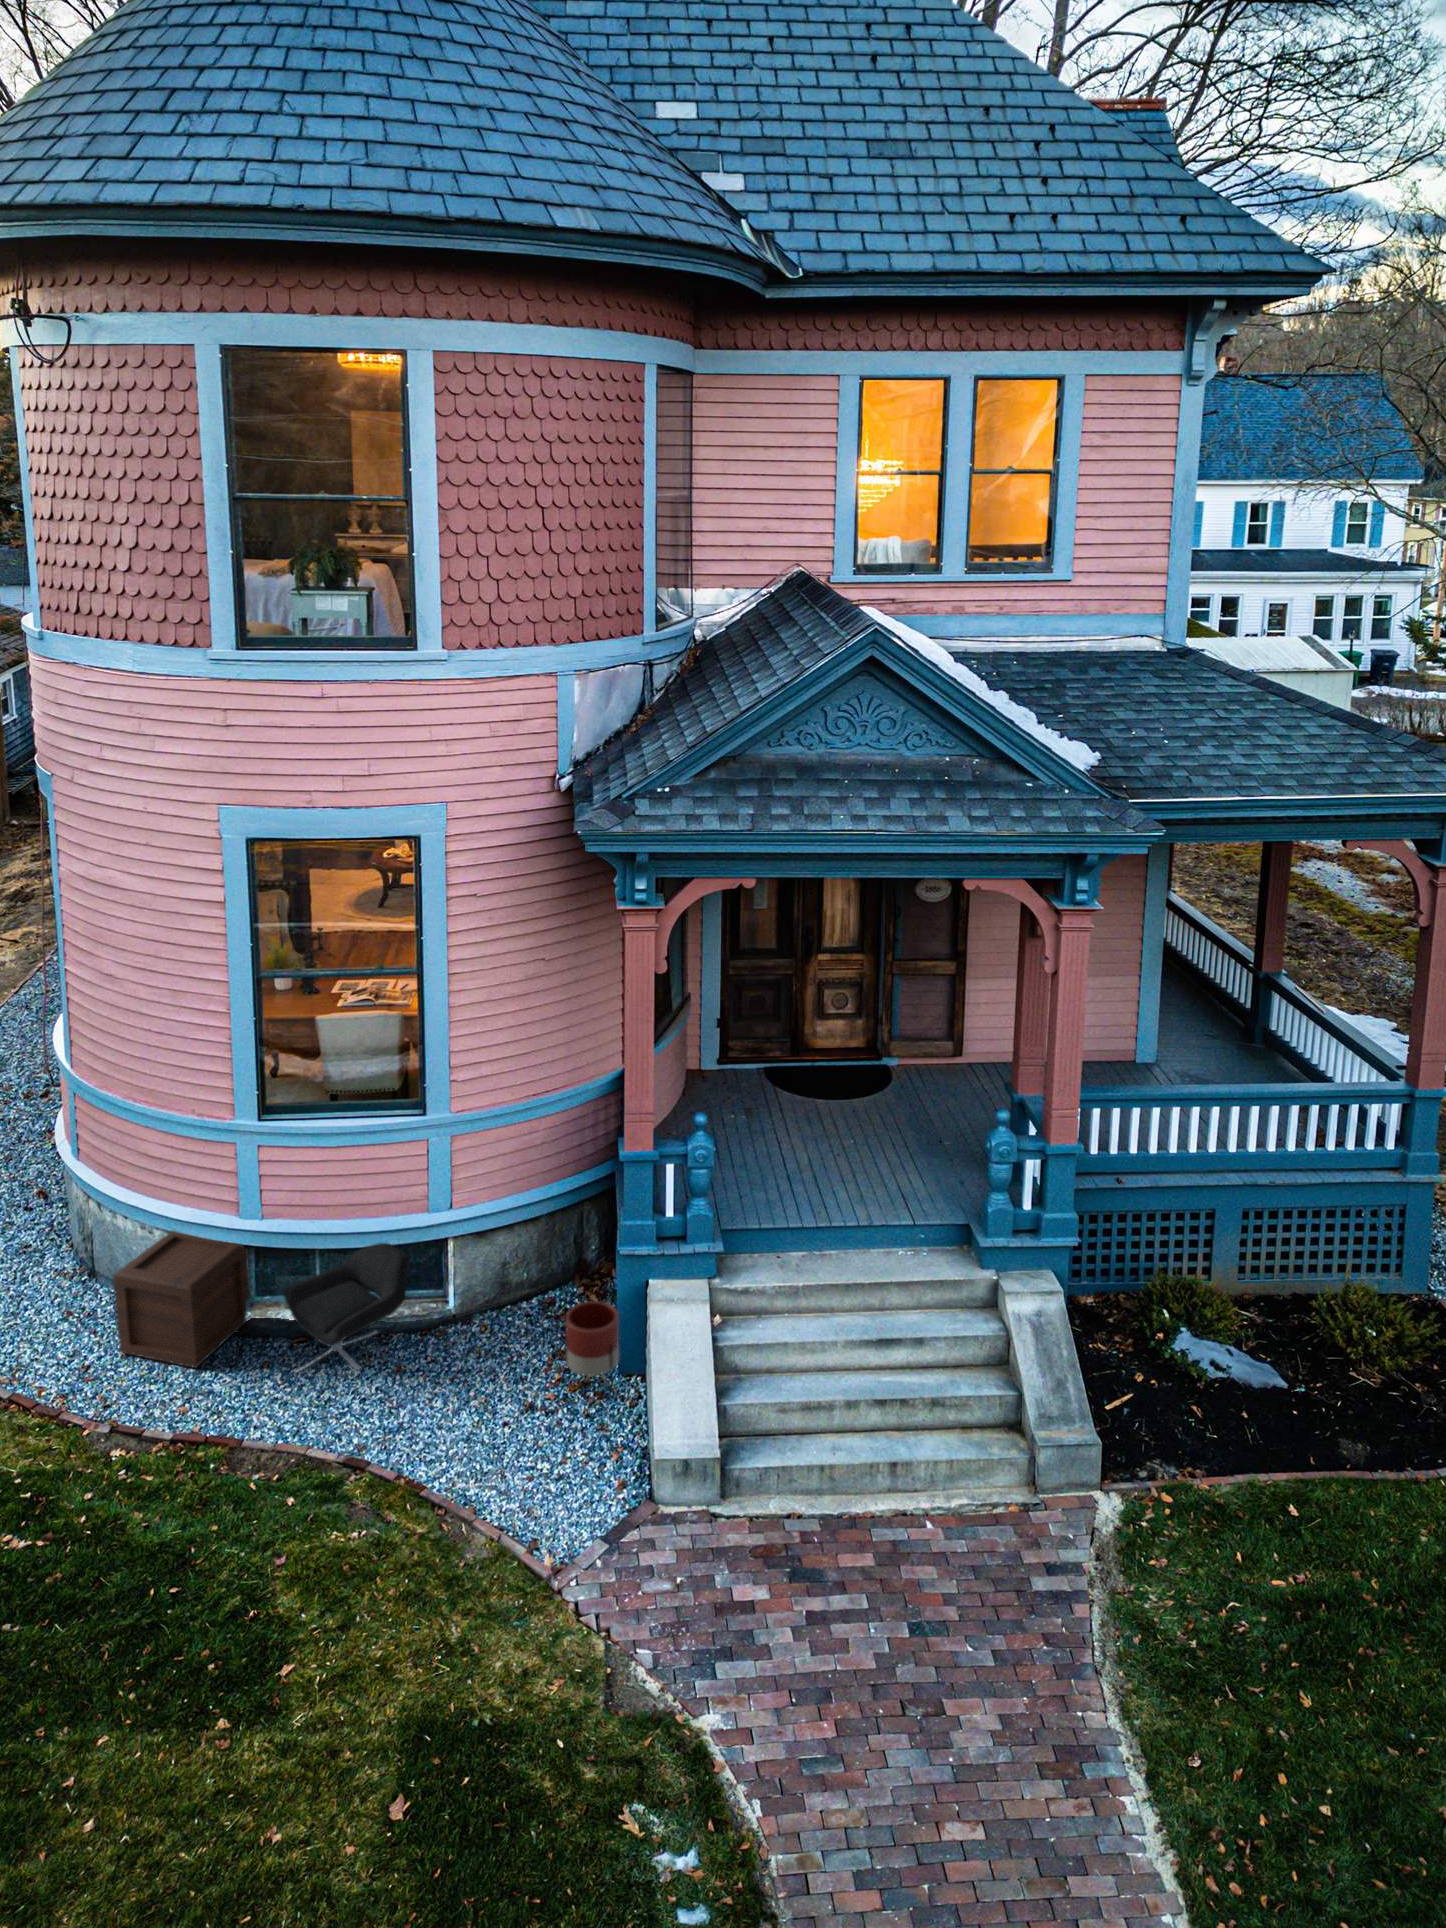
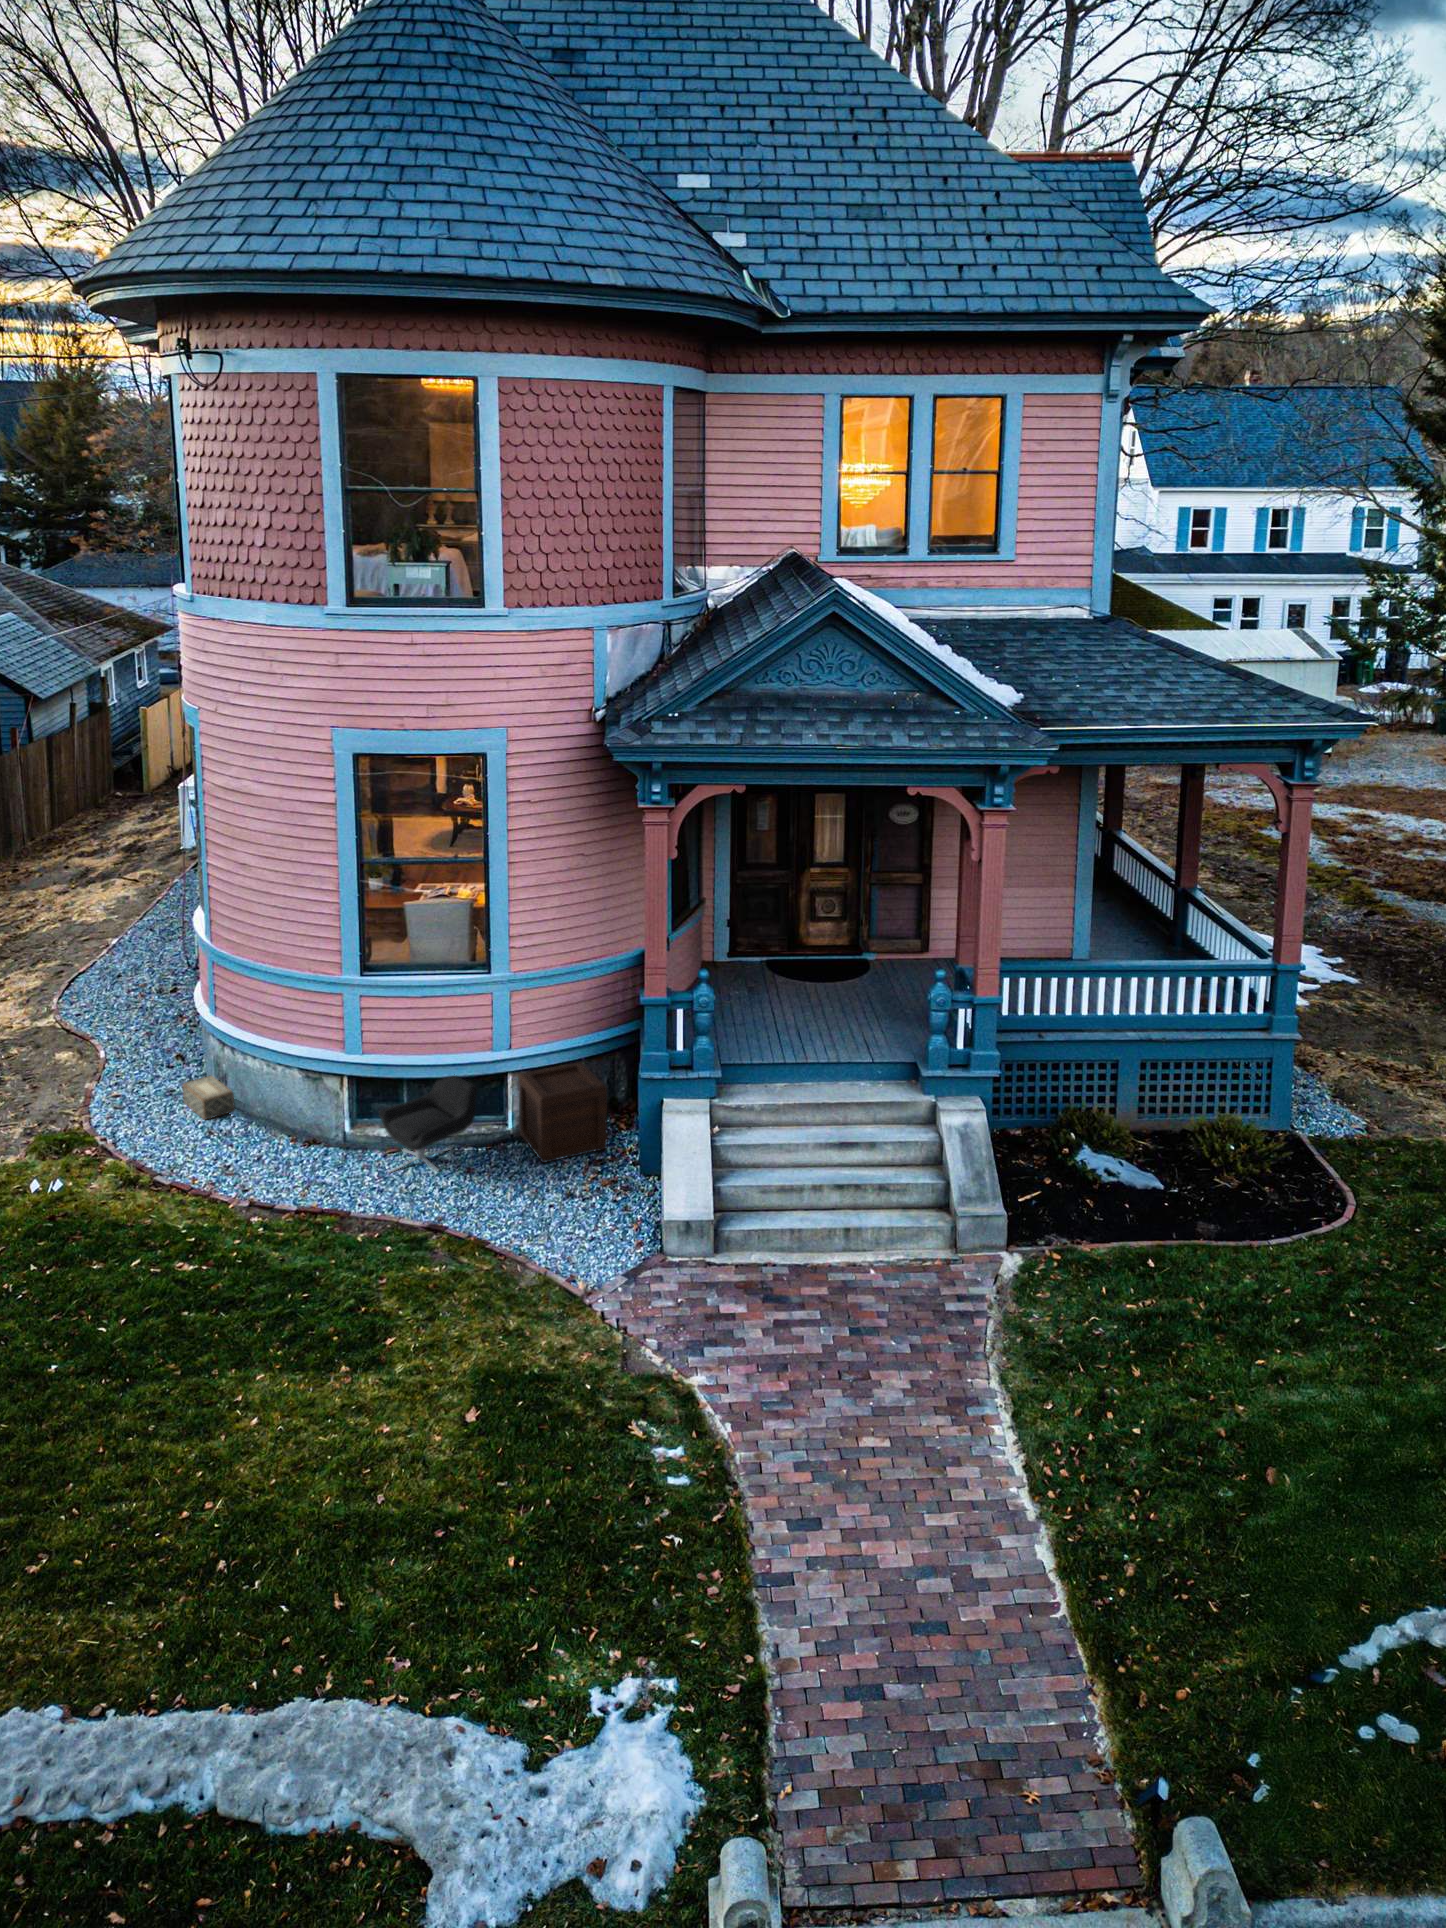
woven basket: none [39,1227,104,1291] -> present [182,1076,235,1120]
wooden crate: present [113,1231,250,1368] -> present [518,1062,607,1163]
planter: present [565,1301,619,1380] -> none [598,1119,641,1187]

